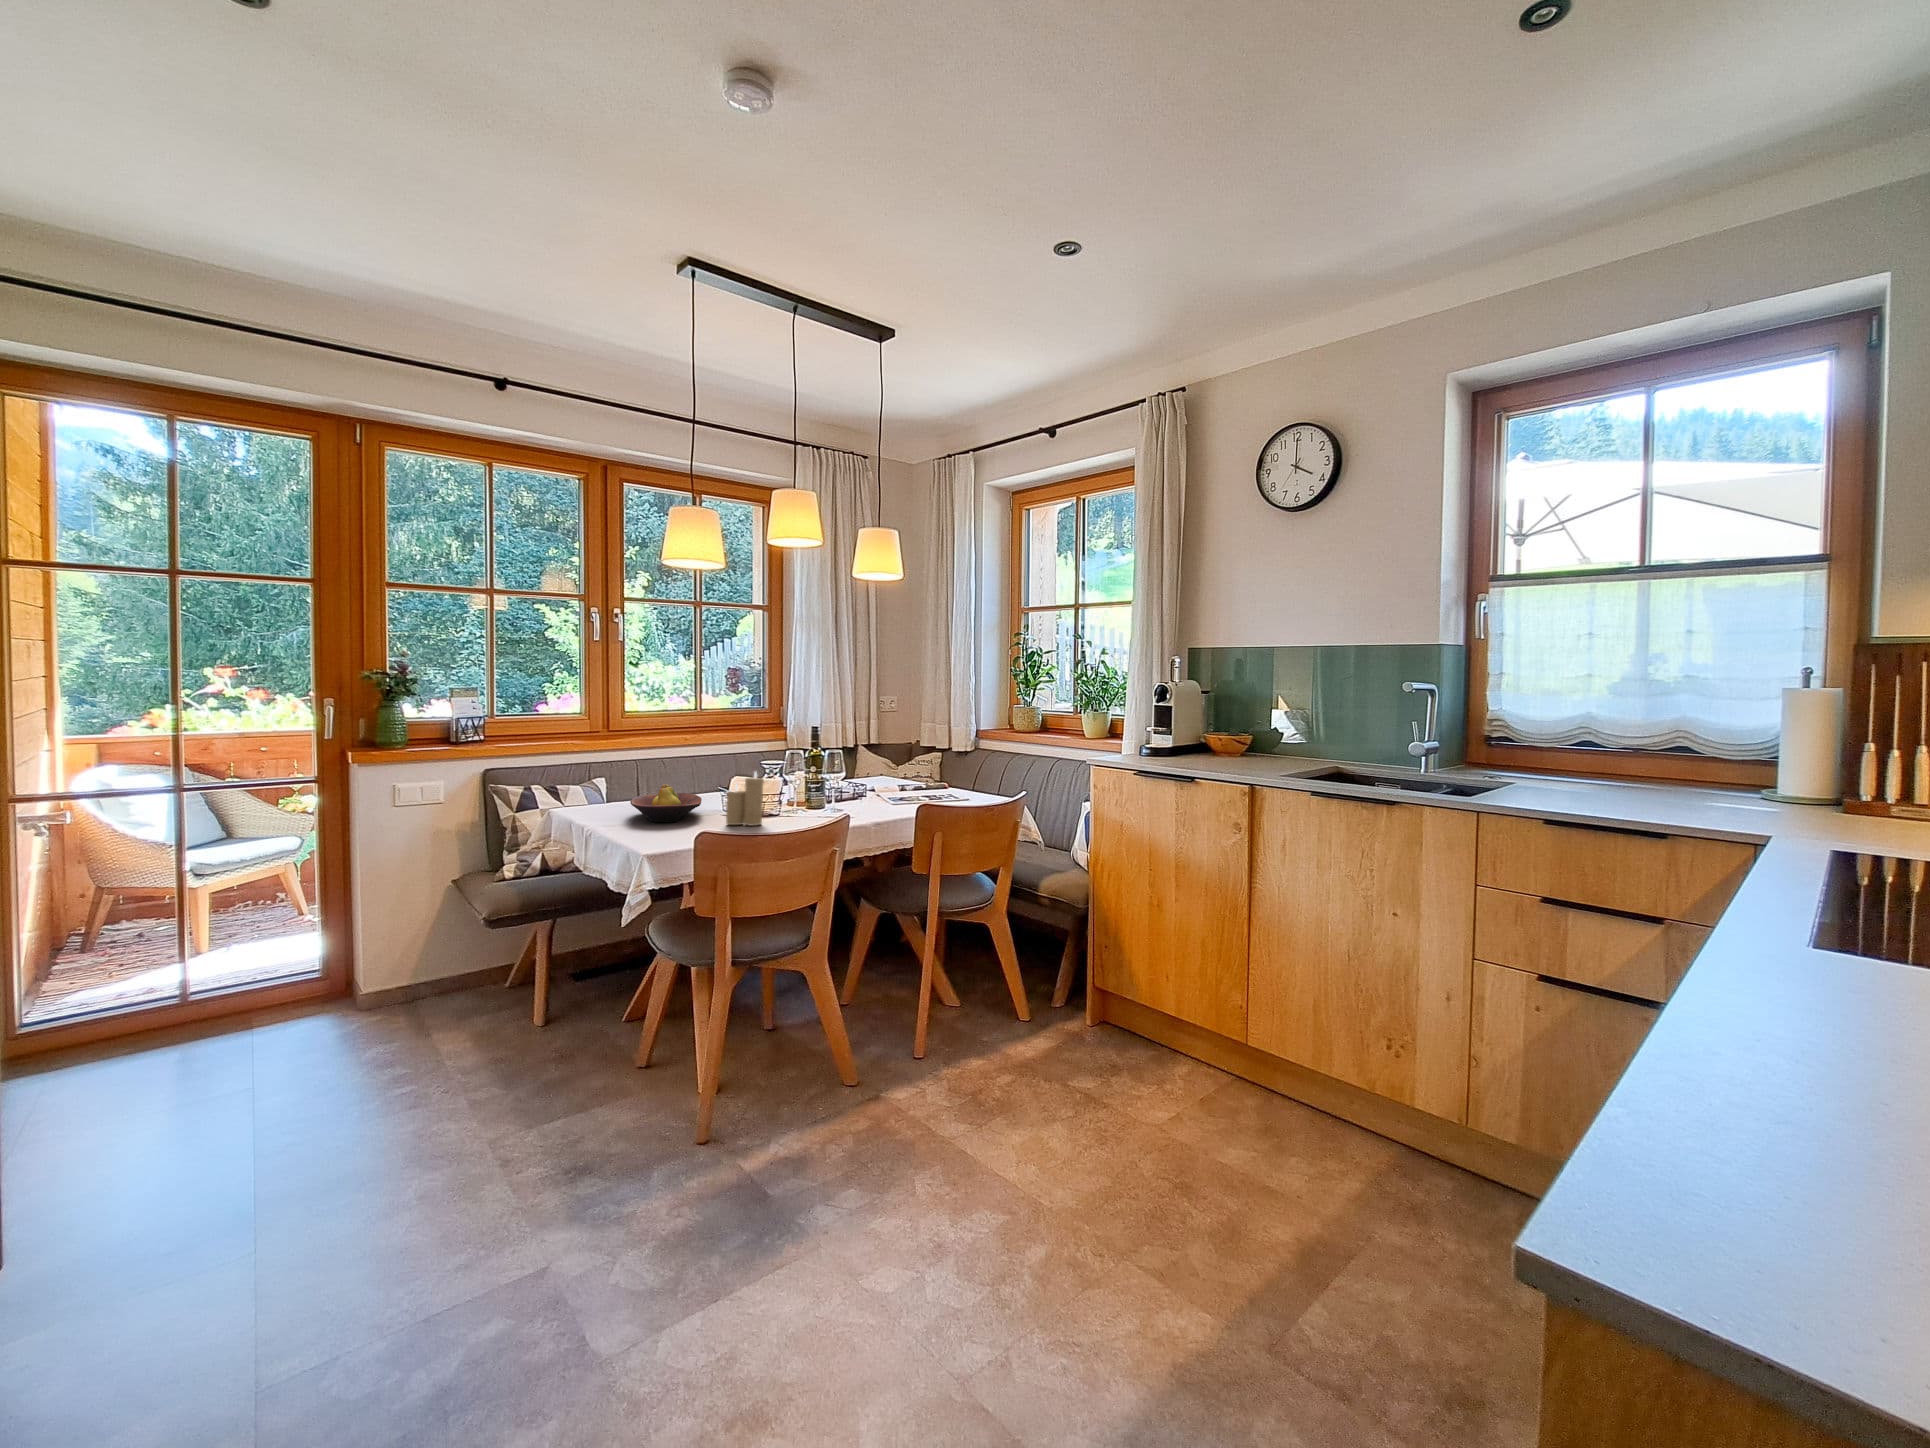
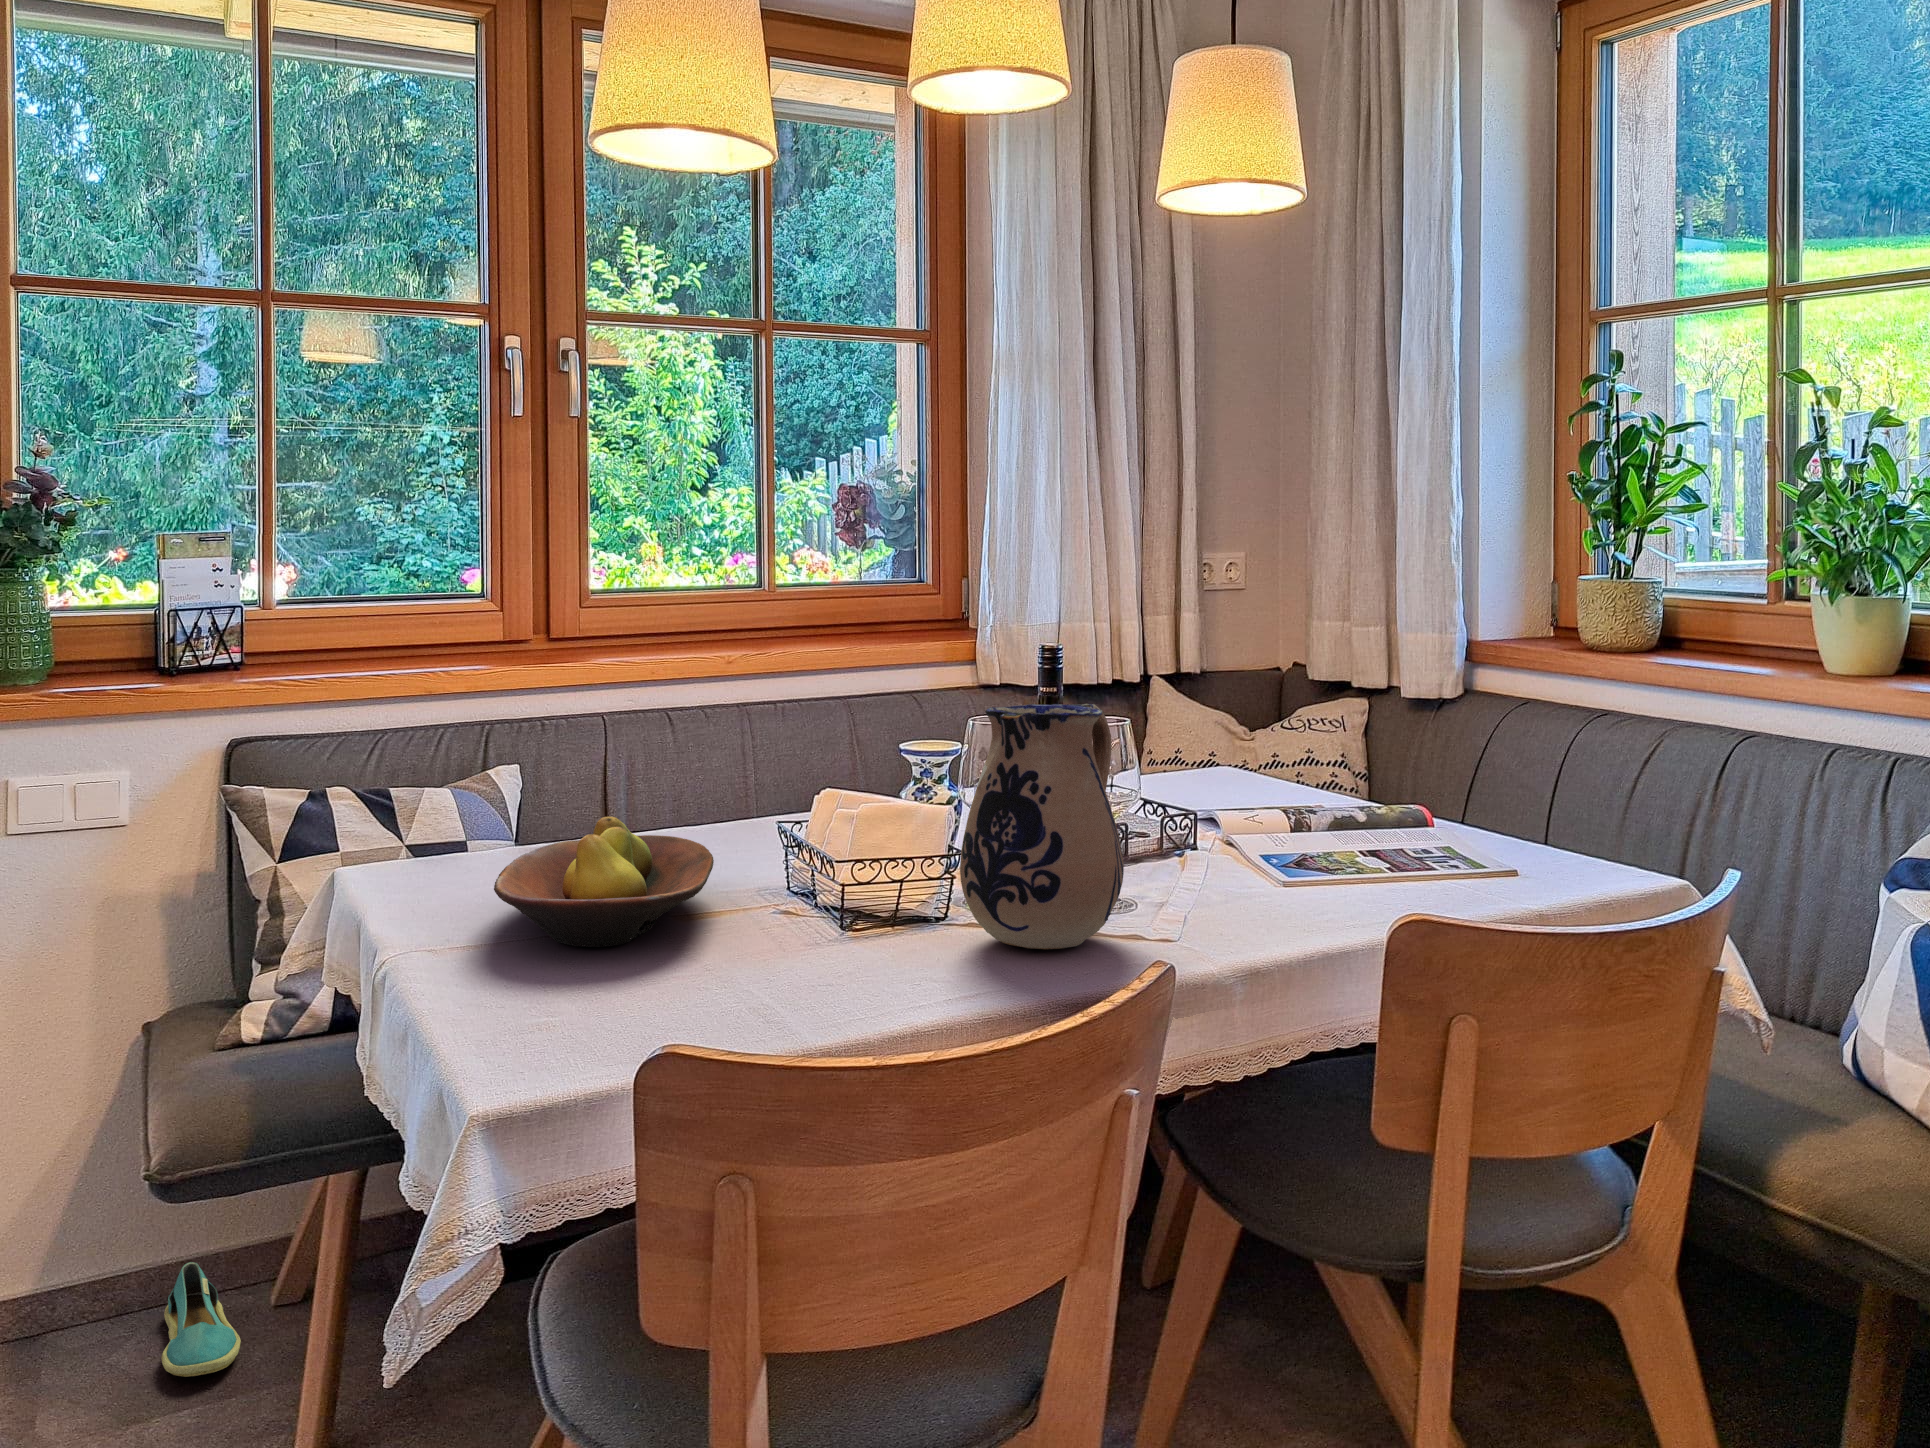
ceramic pitcher: none [785,745,836,819] -> present [960,704,1124,949]
candle: present [726,772,764,826] -> none [769,794,888,978]
shoe: none [456,975,495,1009] -> present [161,1262,241,1377]

